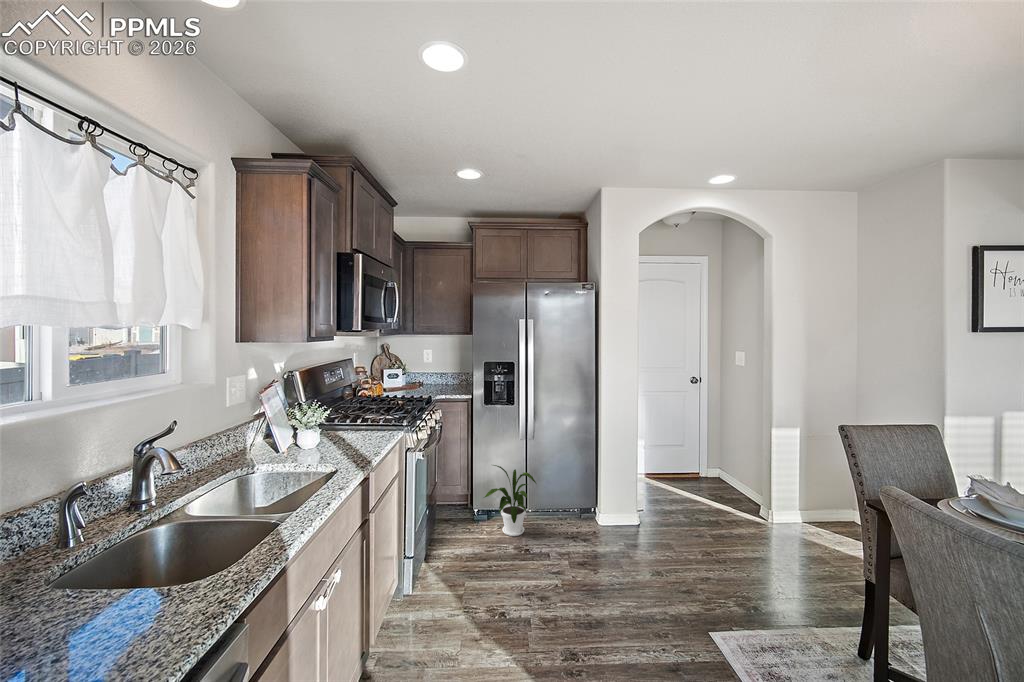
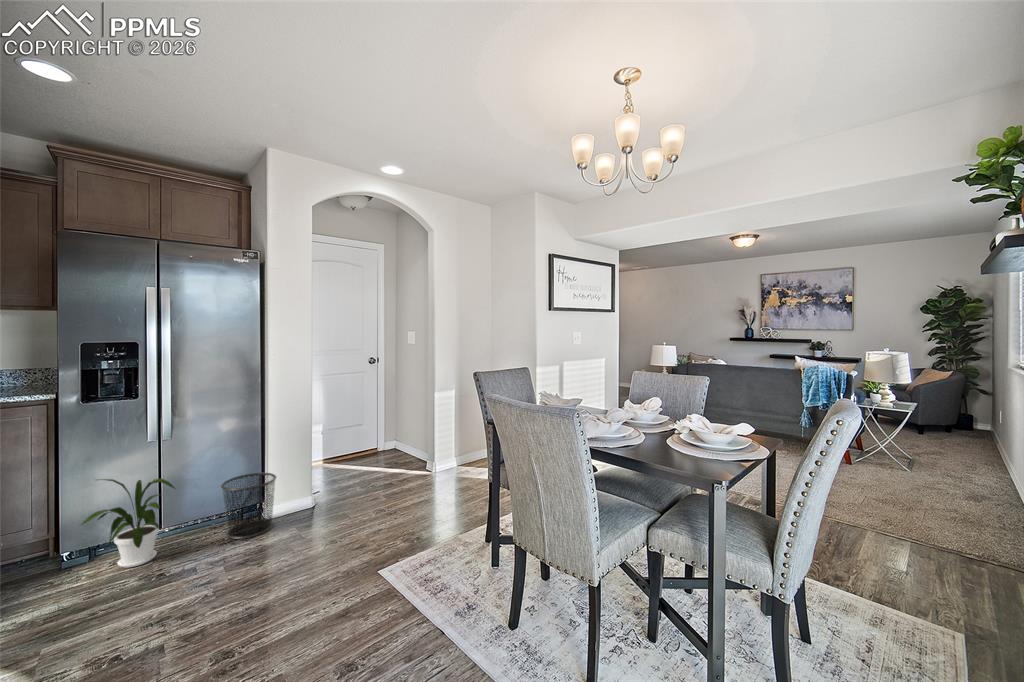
trash can: none [566,481,607,540] -> present [221,473,276,539]

